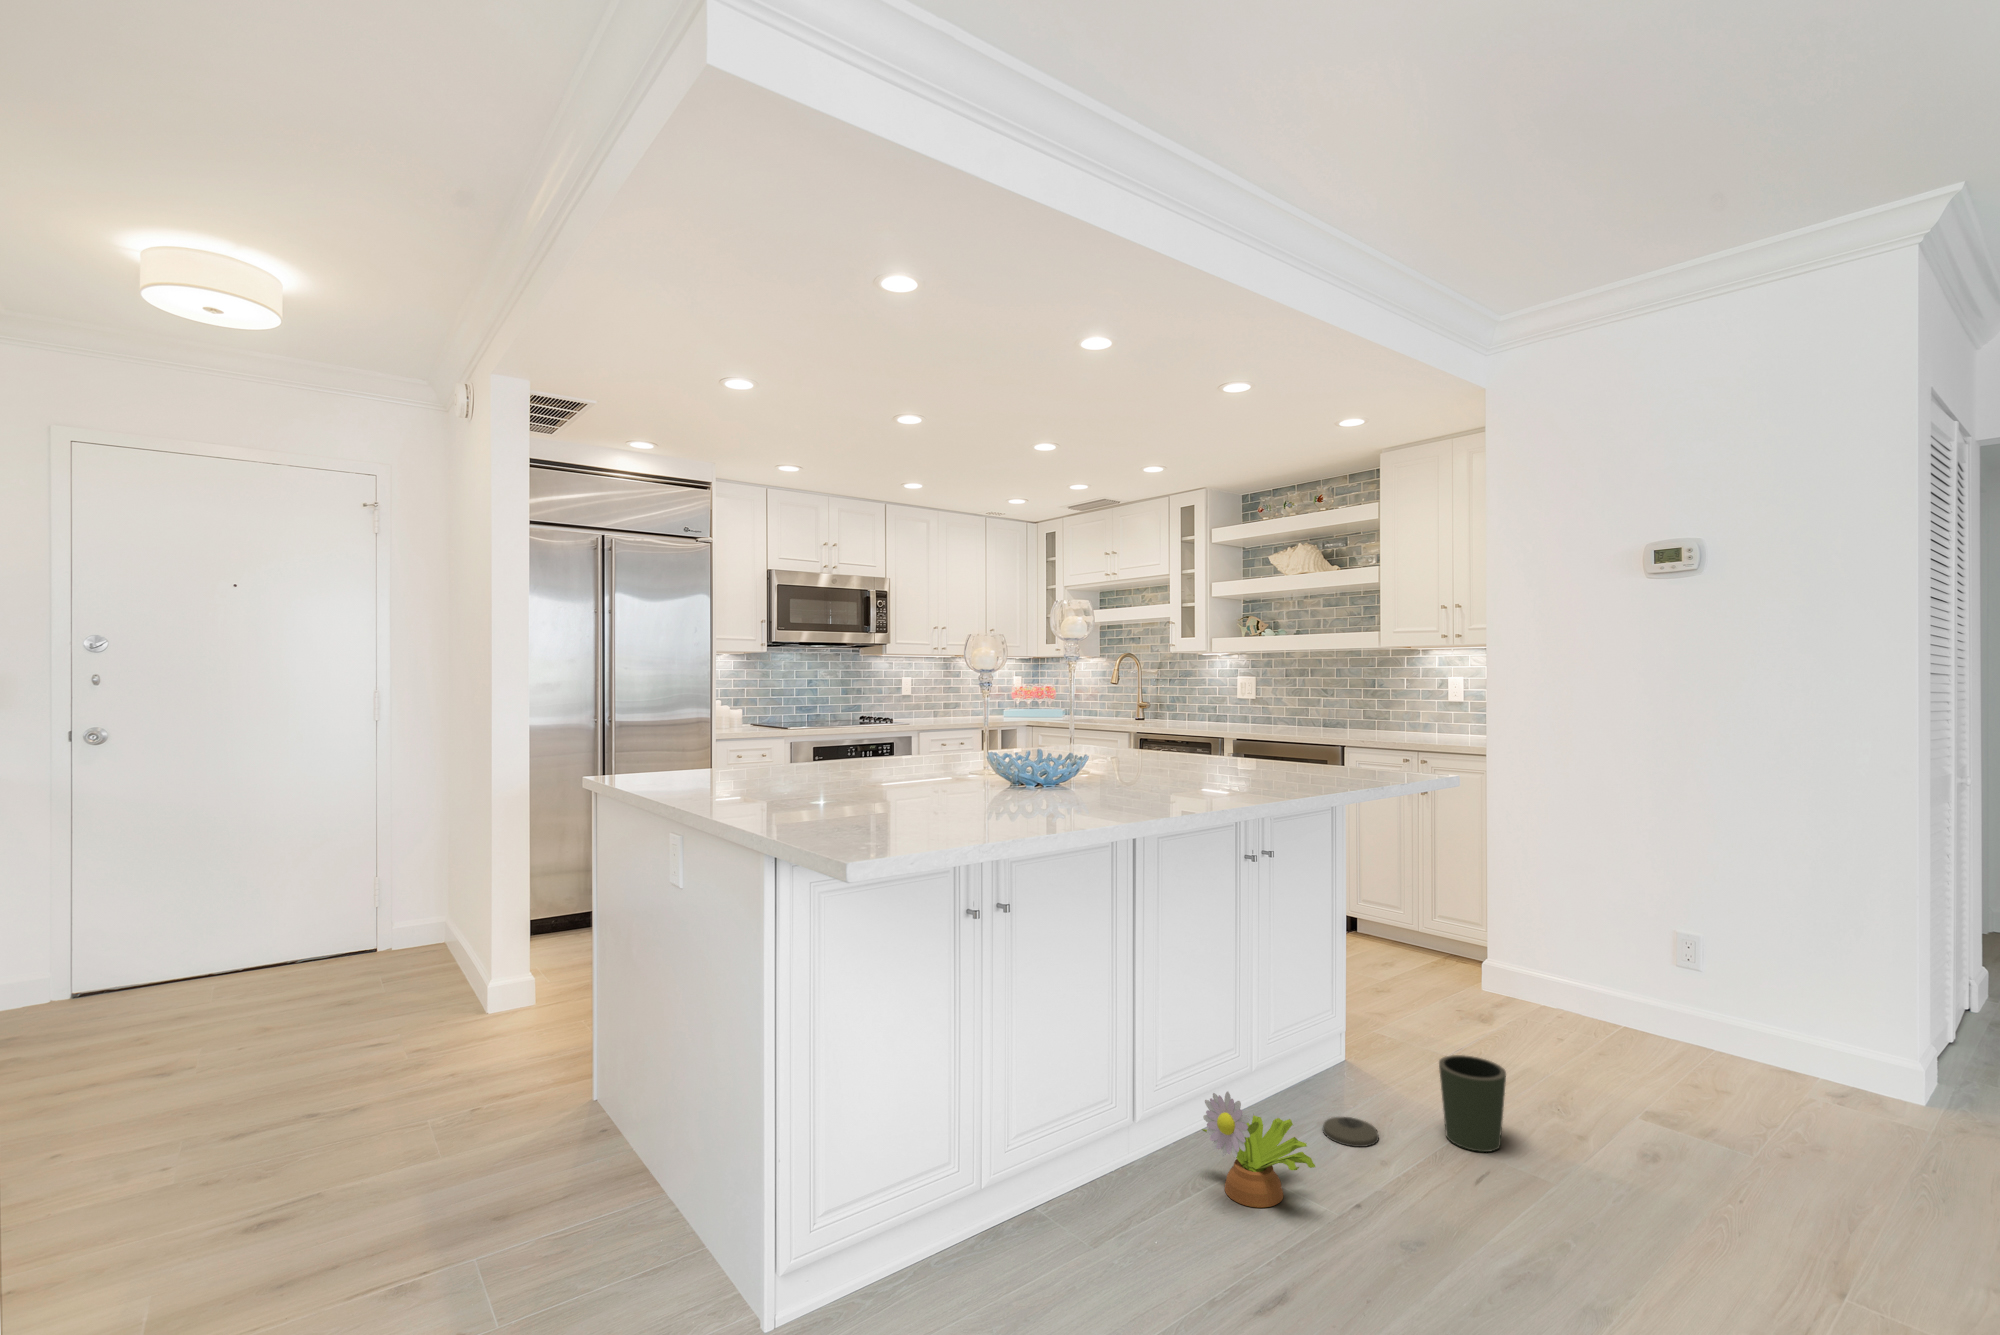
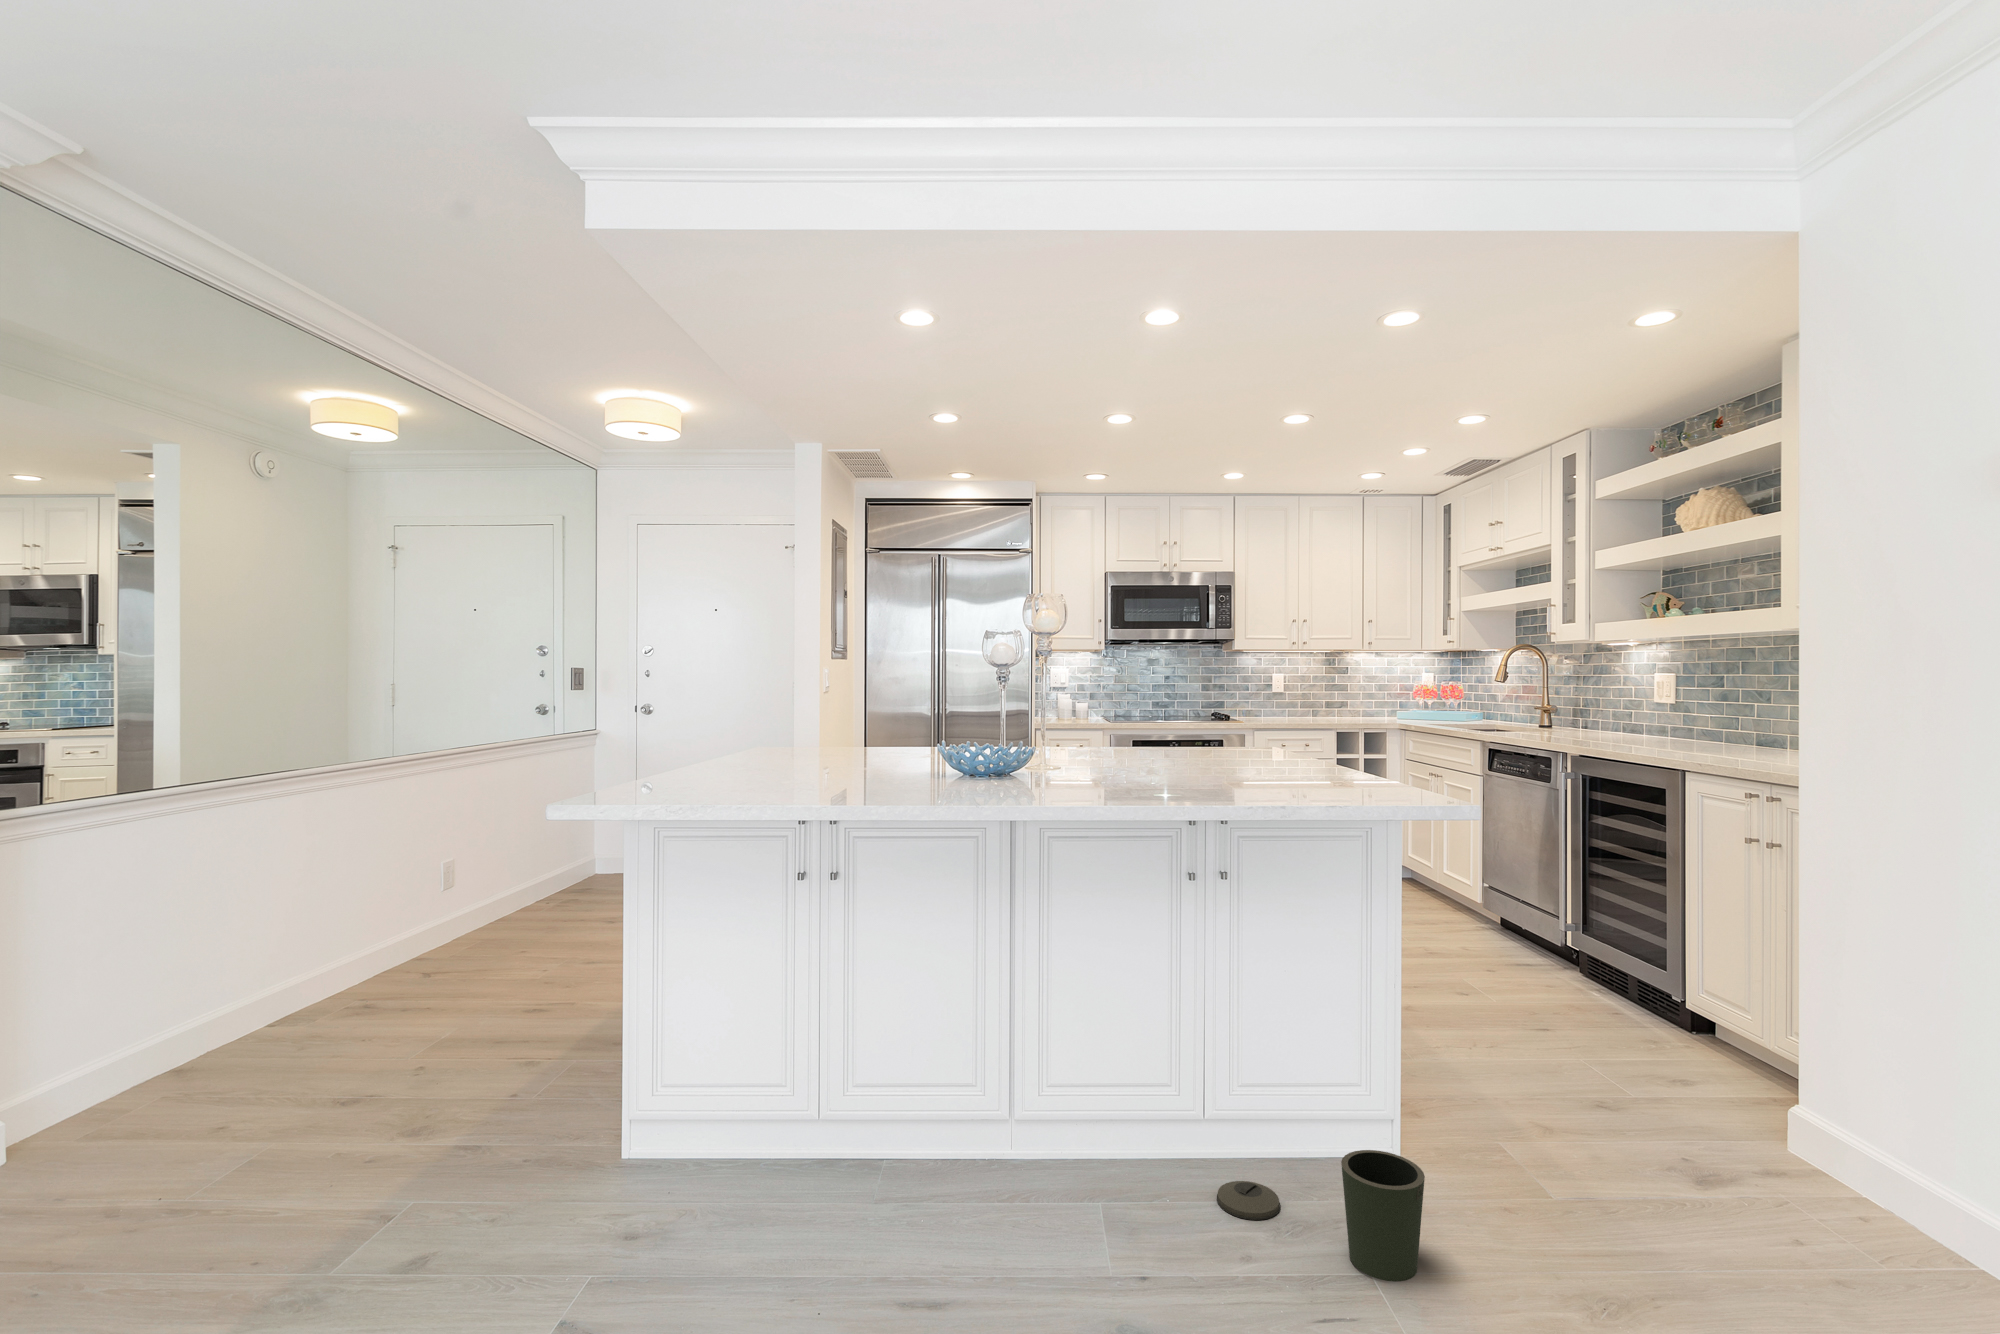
decorative plant: present [1202,1091,1315,1208] -> none [1008,1089,1117,1220]

